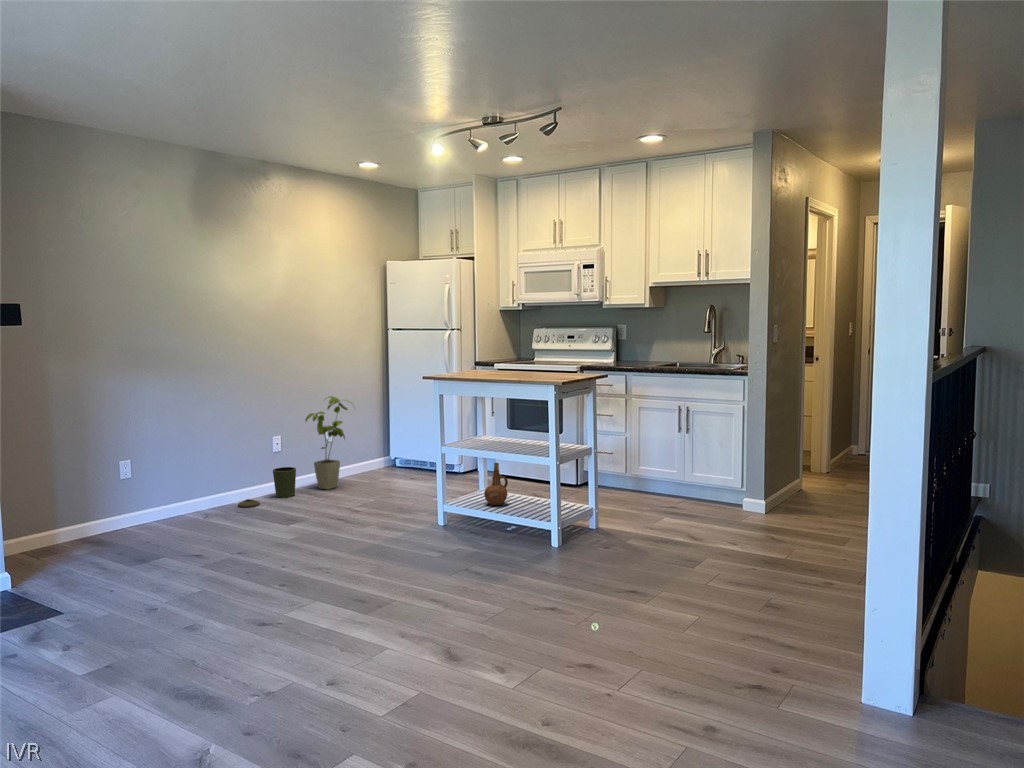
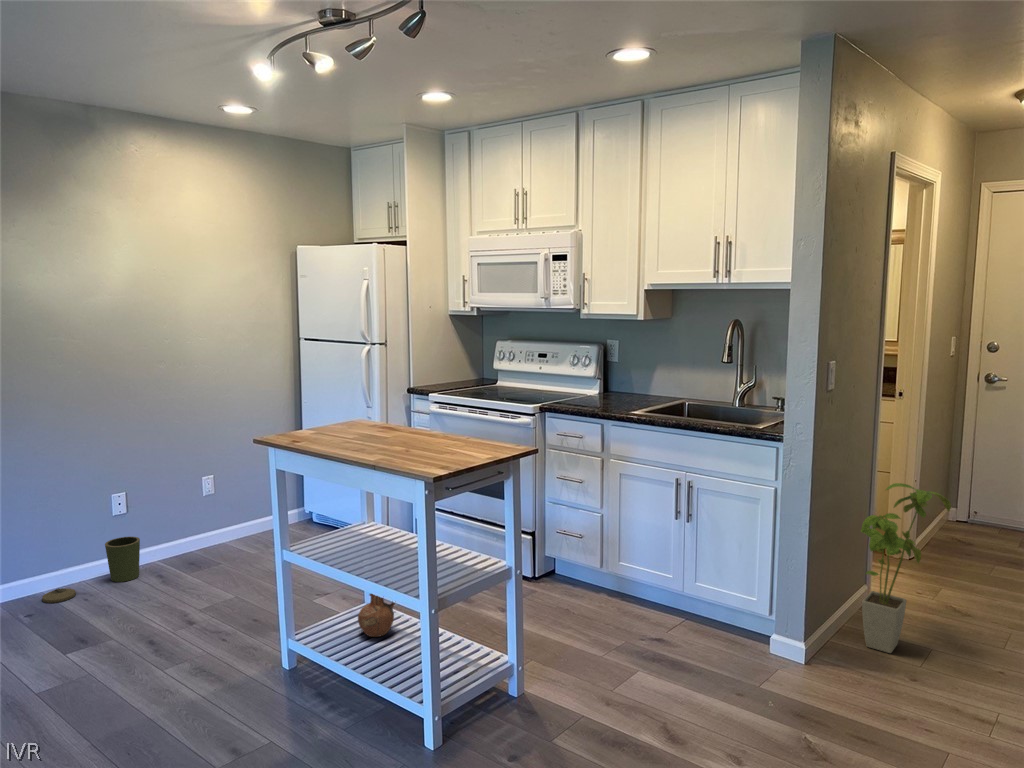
house plant: present [306,396,351,489] -> present [861,483,951,653]

